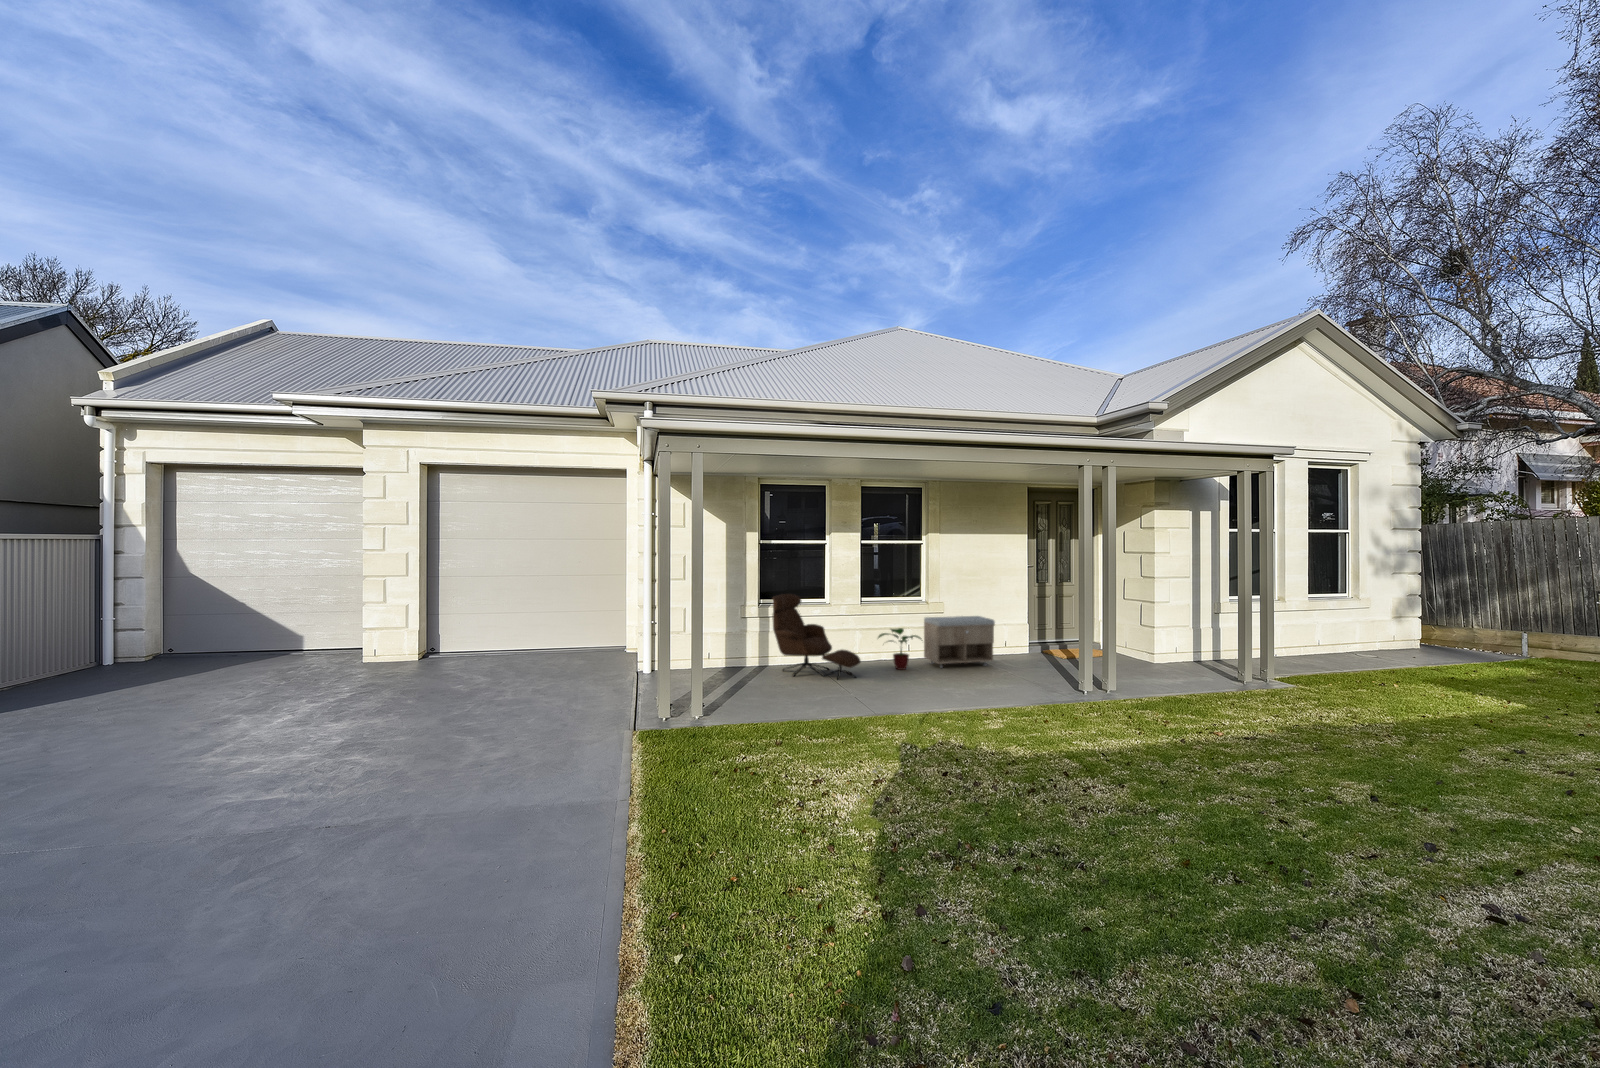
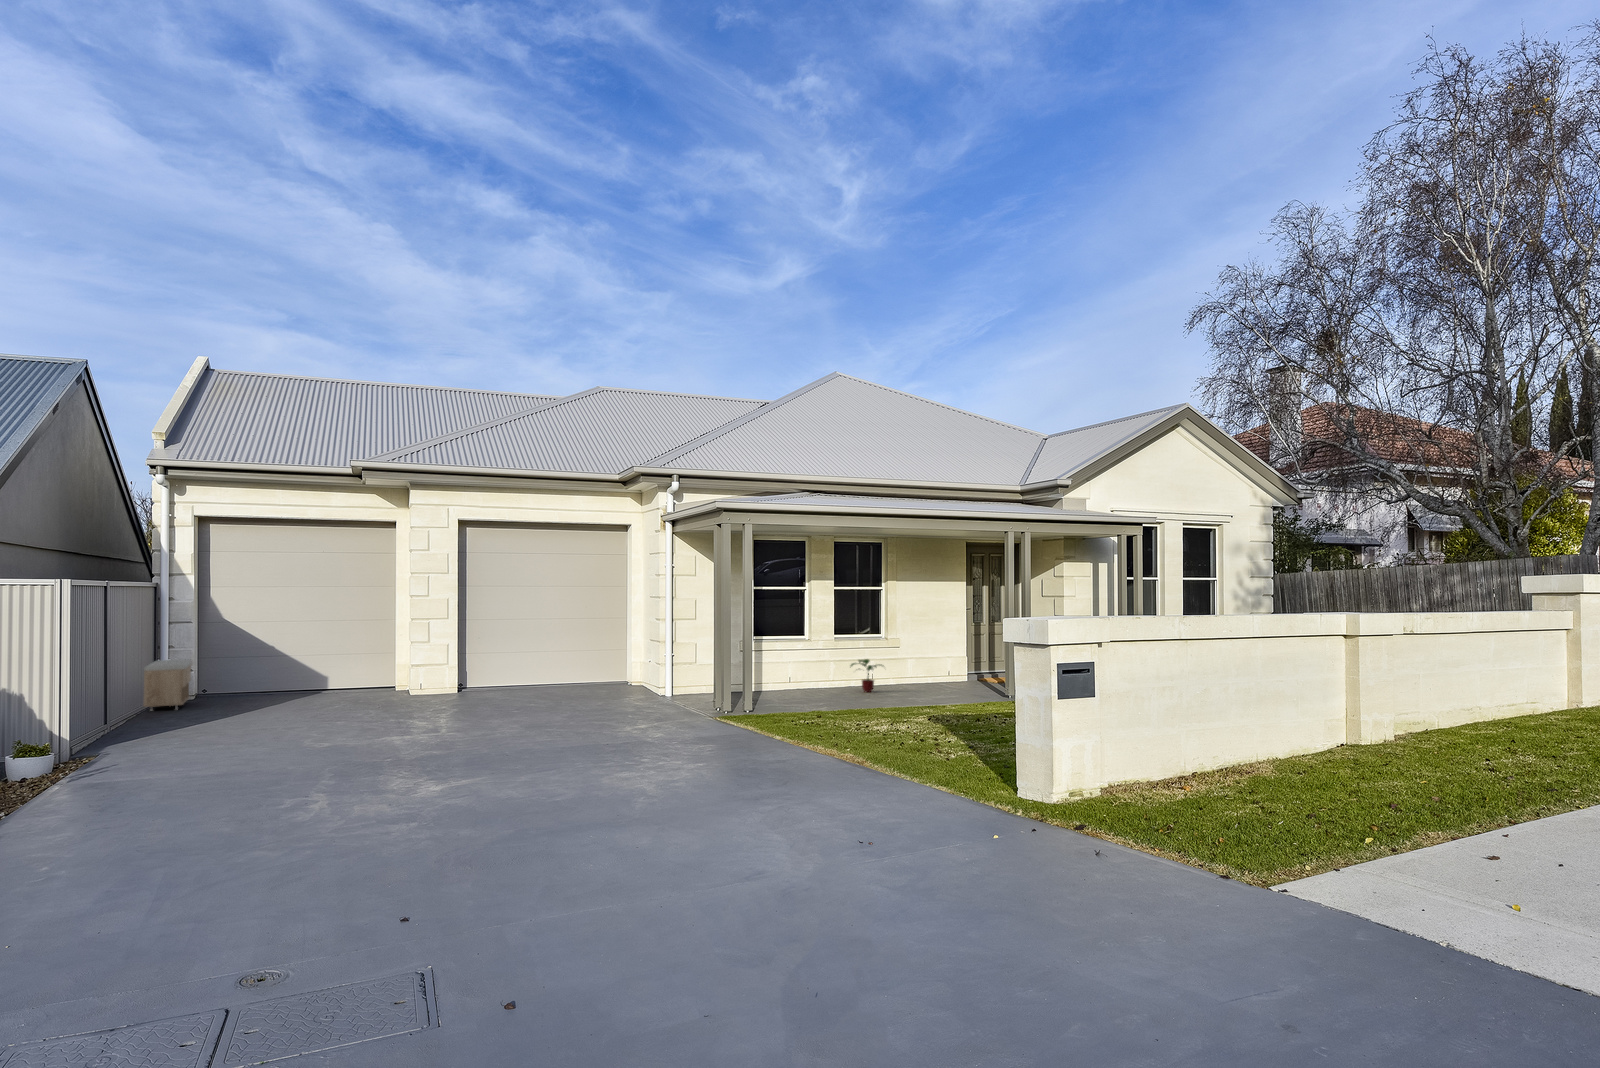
lounge chair: present [772,594,861,679] -> none [767,632,839,699]
storage bench: present [924,616,995,668] -> present [143,659,193,711]

